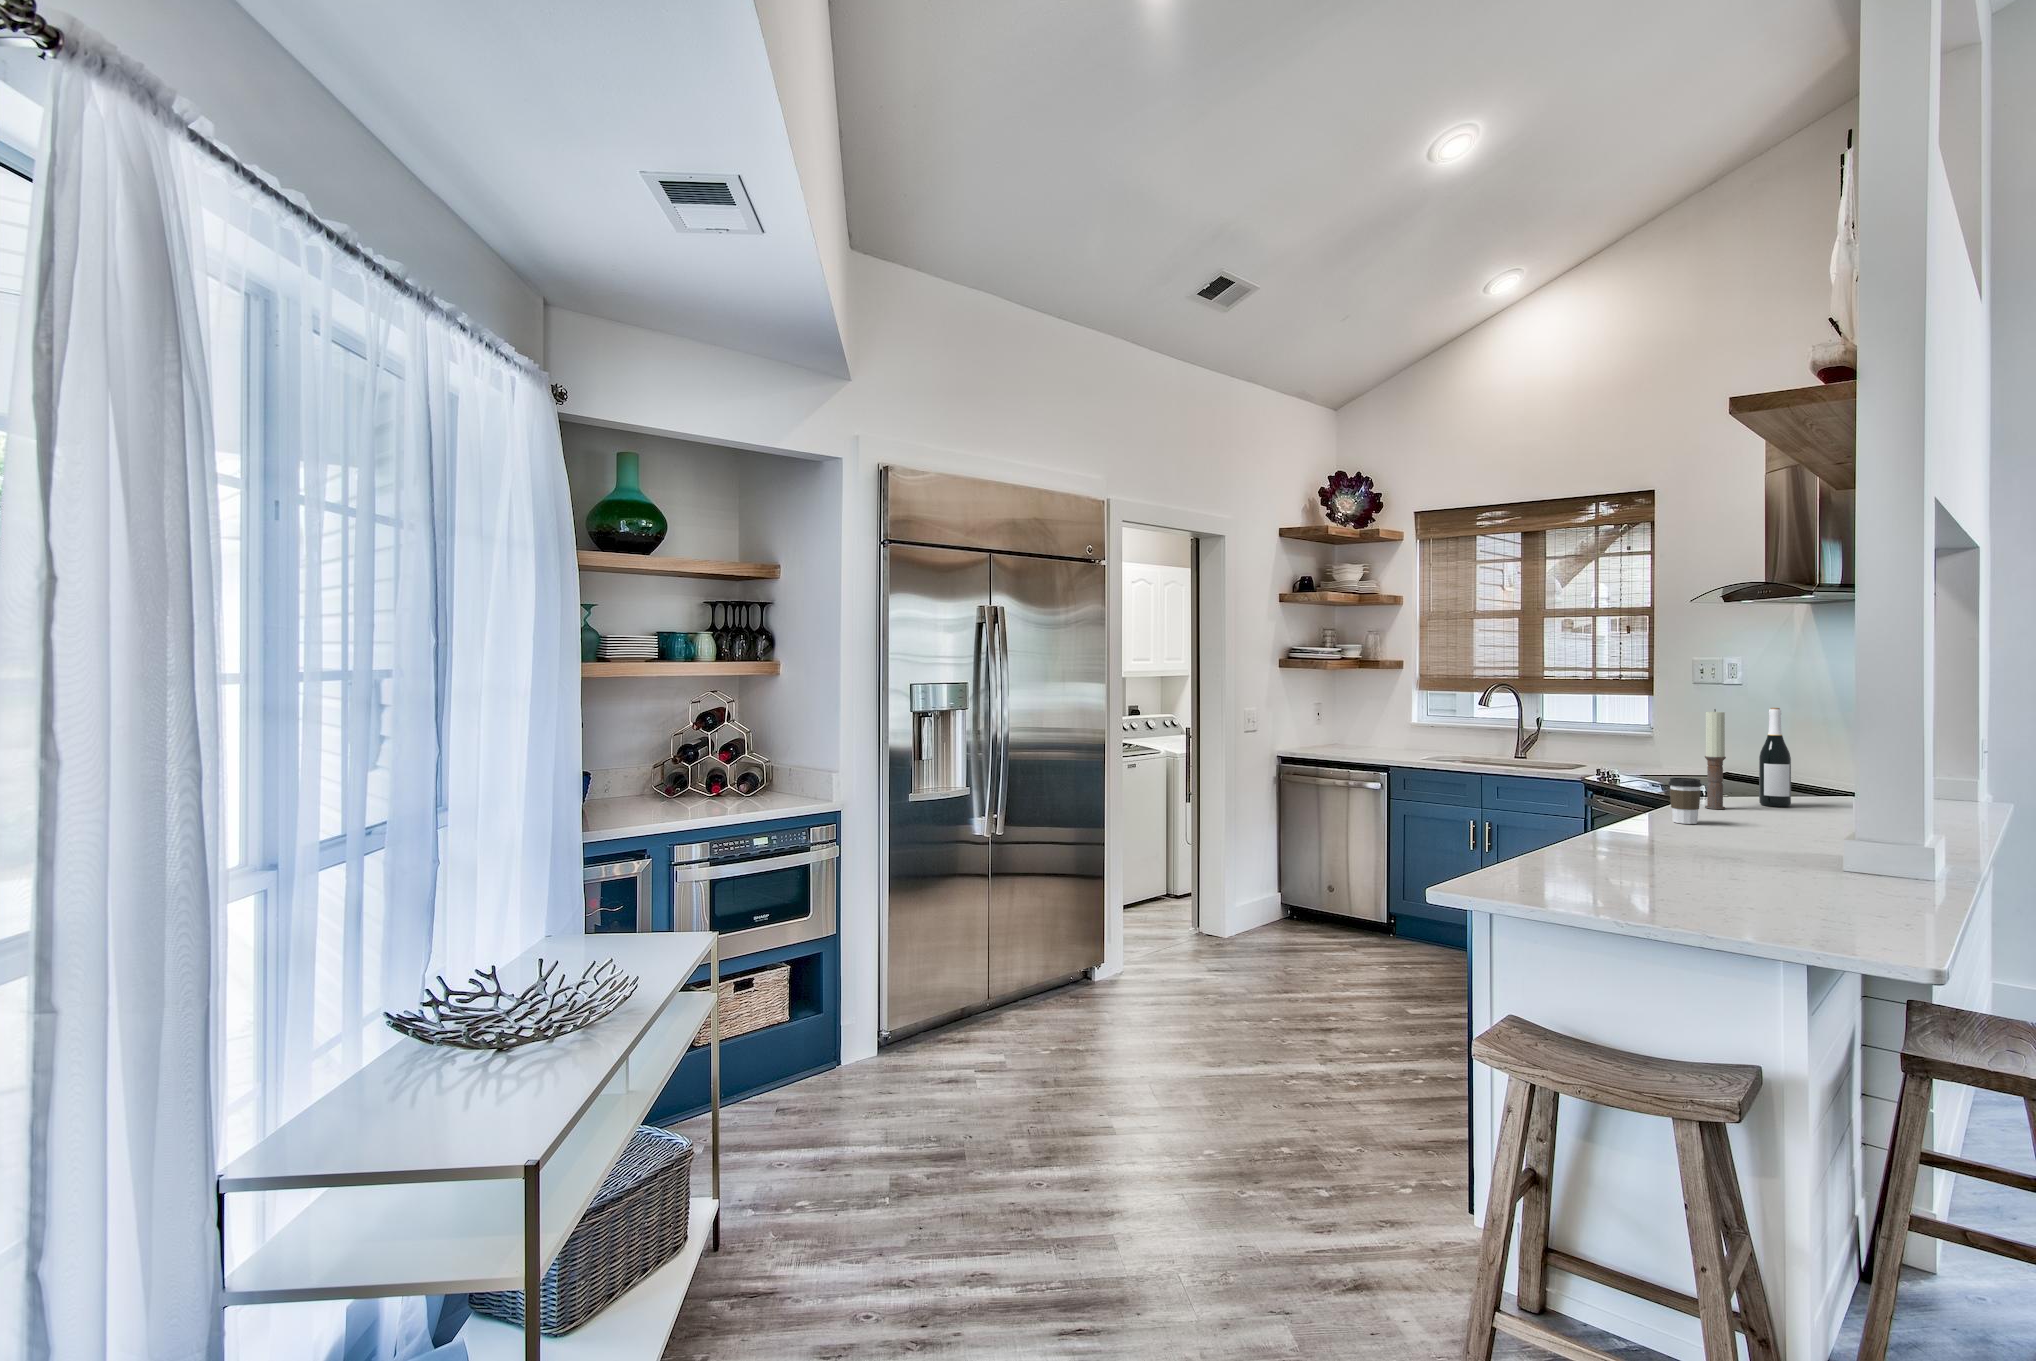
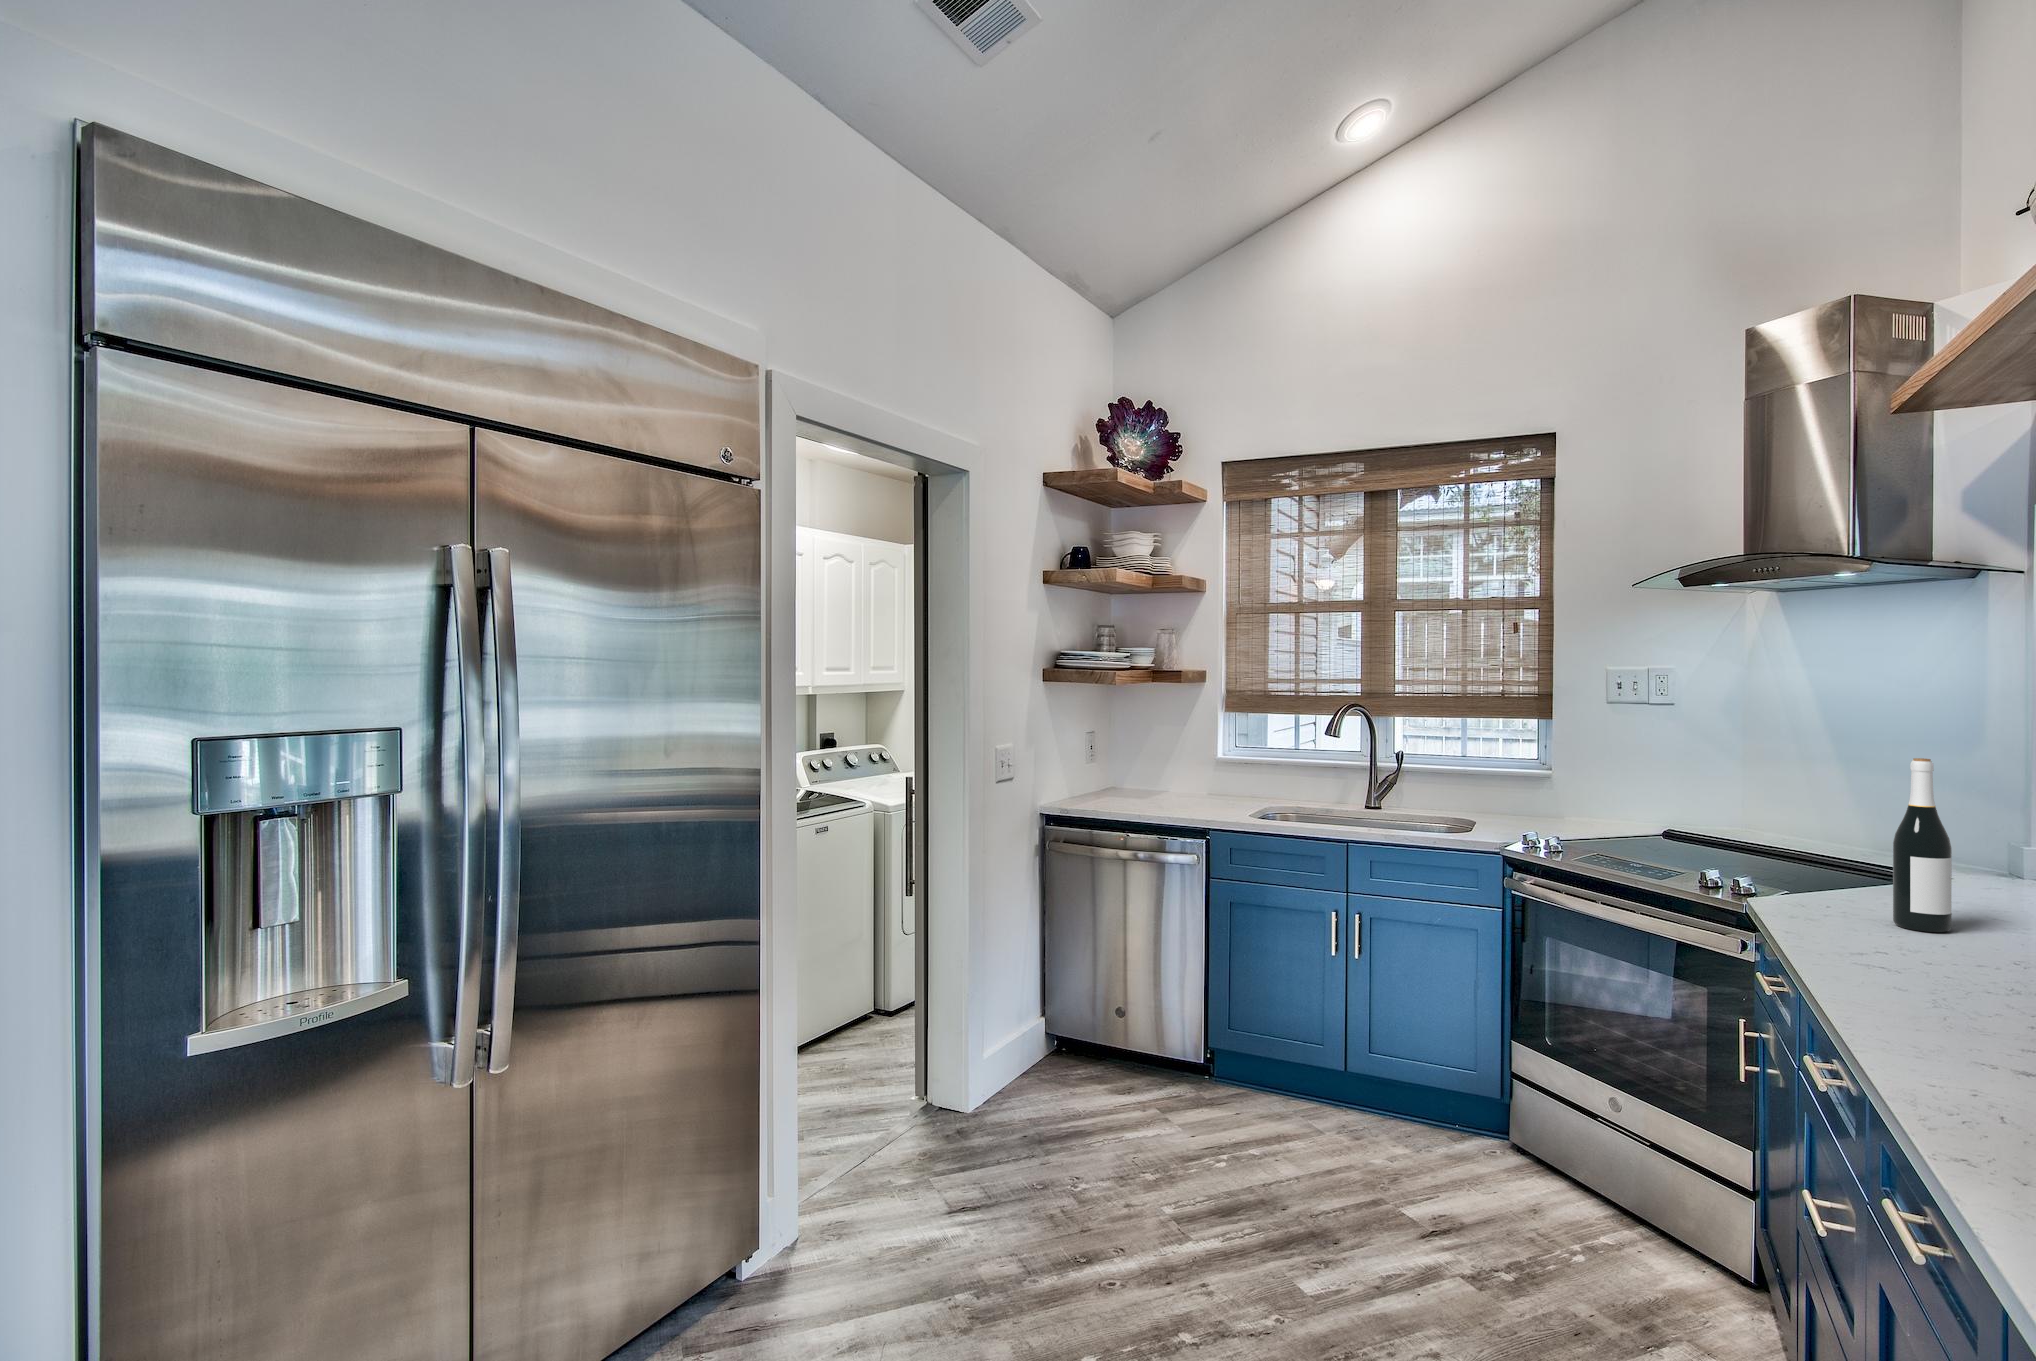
candle: present [1705,709,1726,809] -> none [1844,765,1884,949]
coffee cup: present [1669,778,1702,824] -> none [1891,917,1966,1019]

